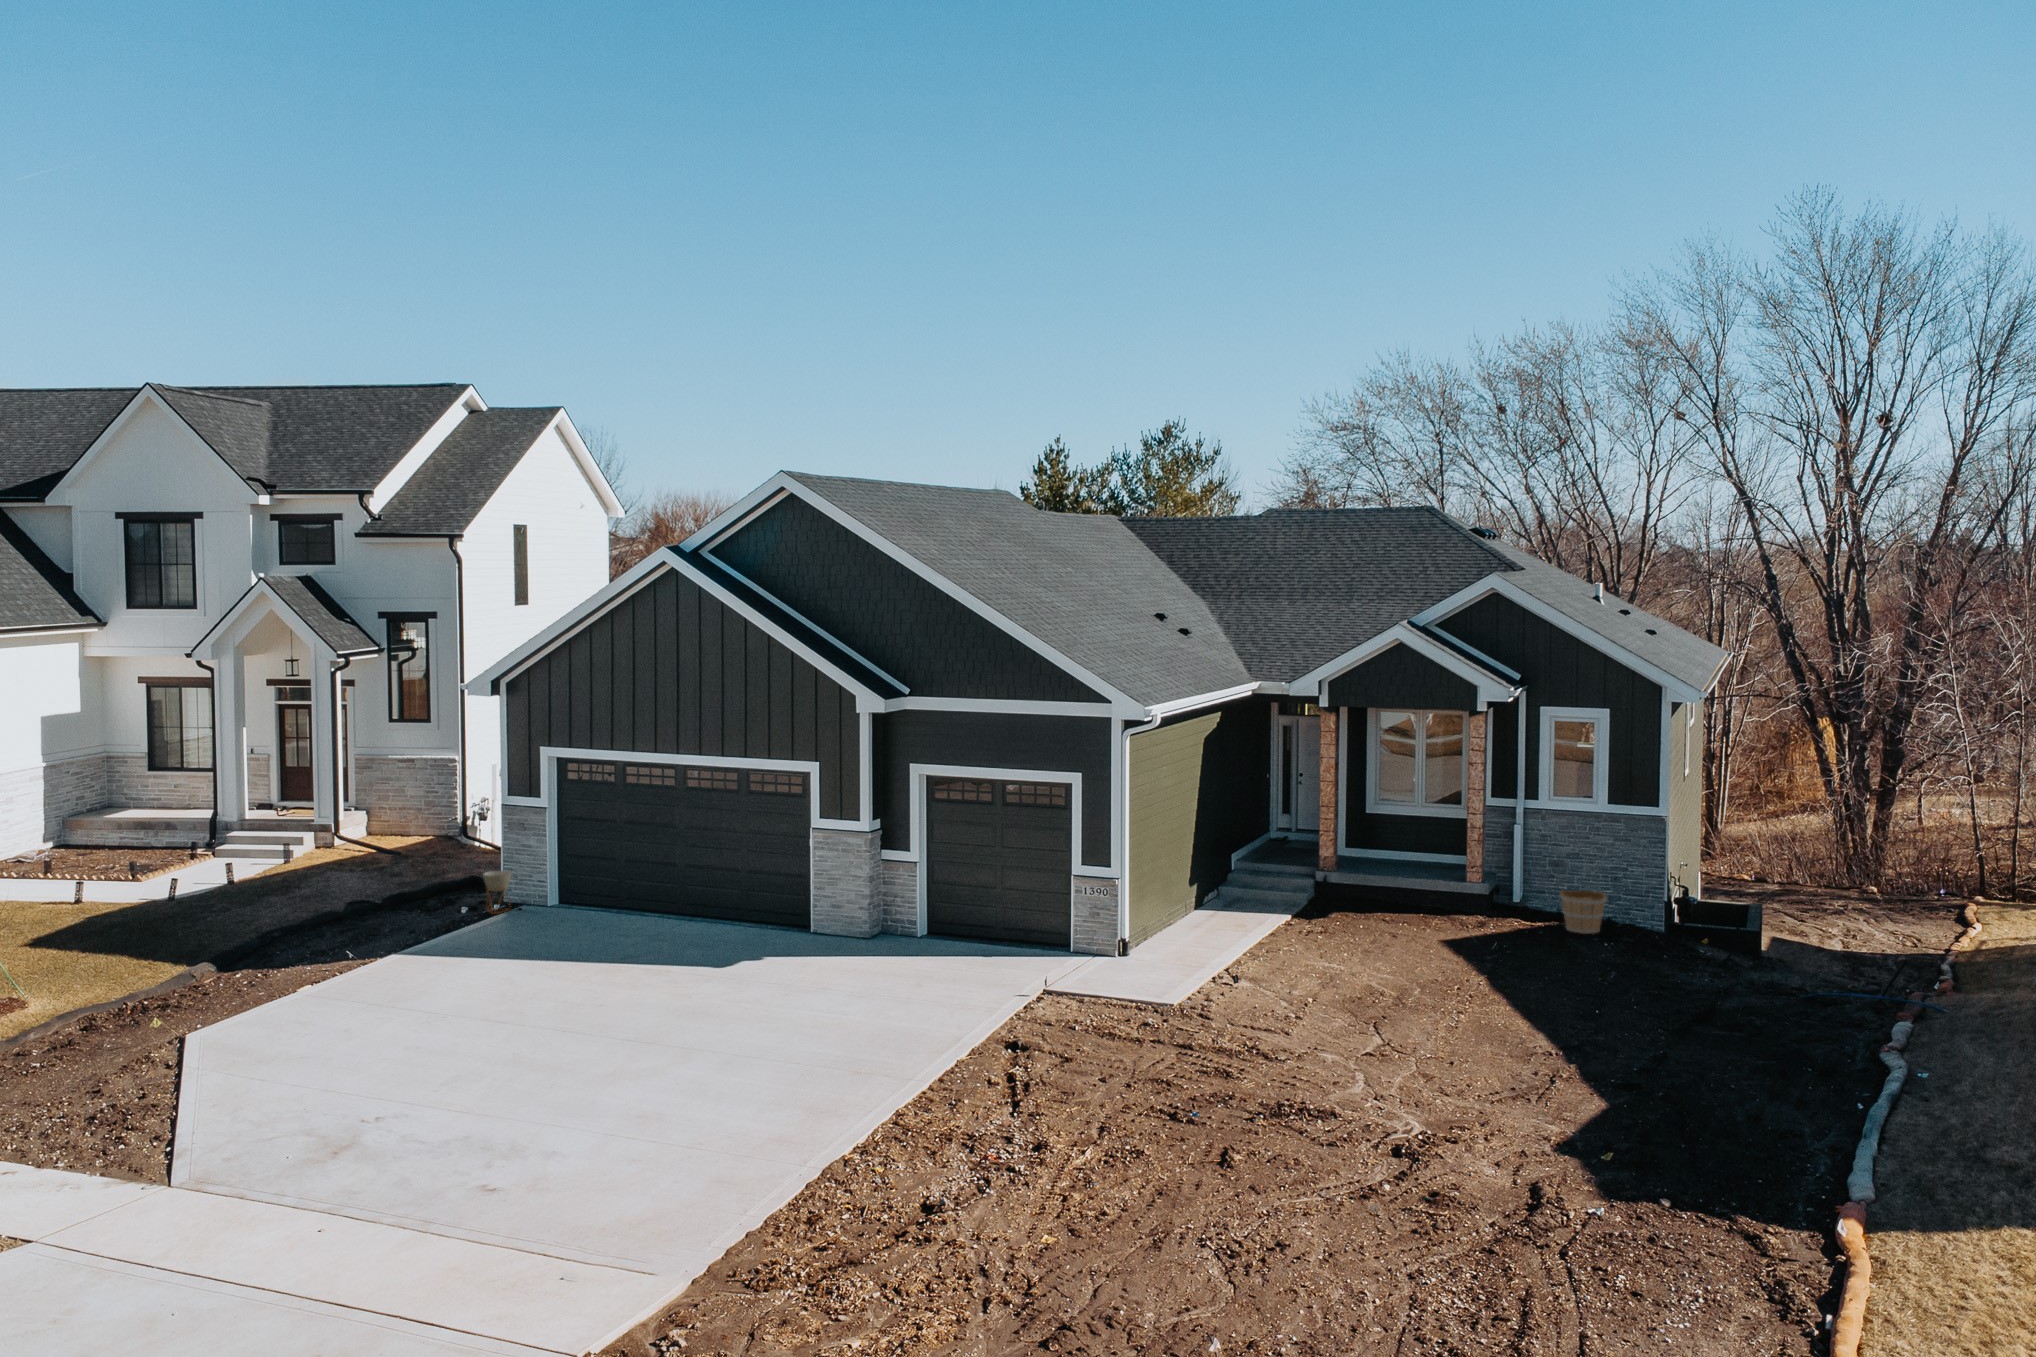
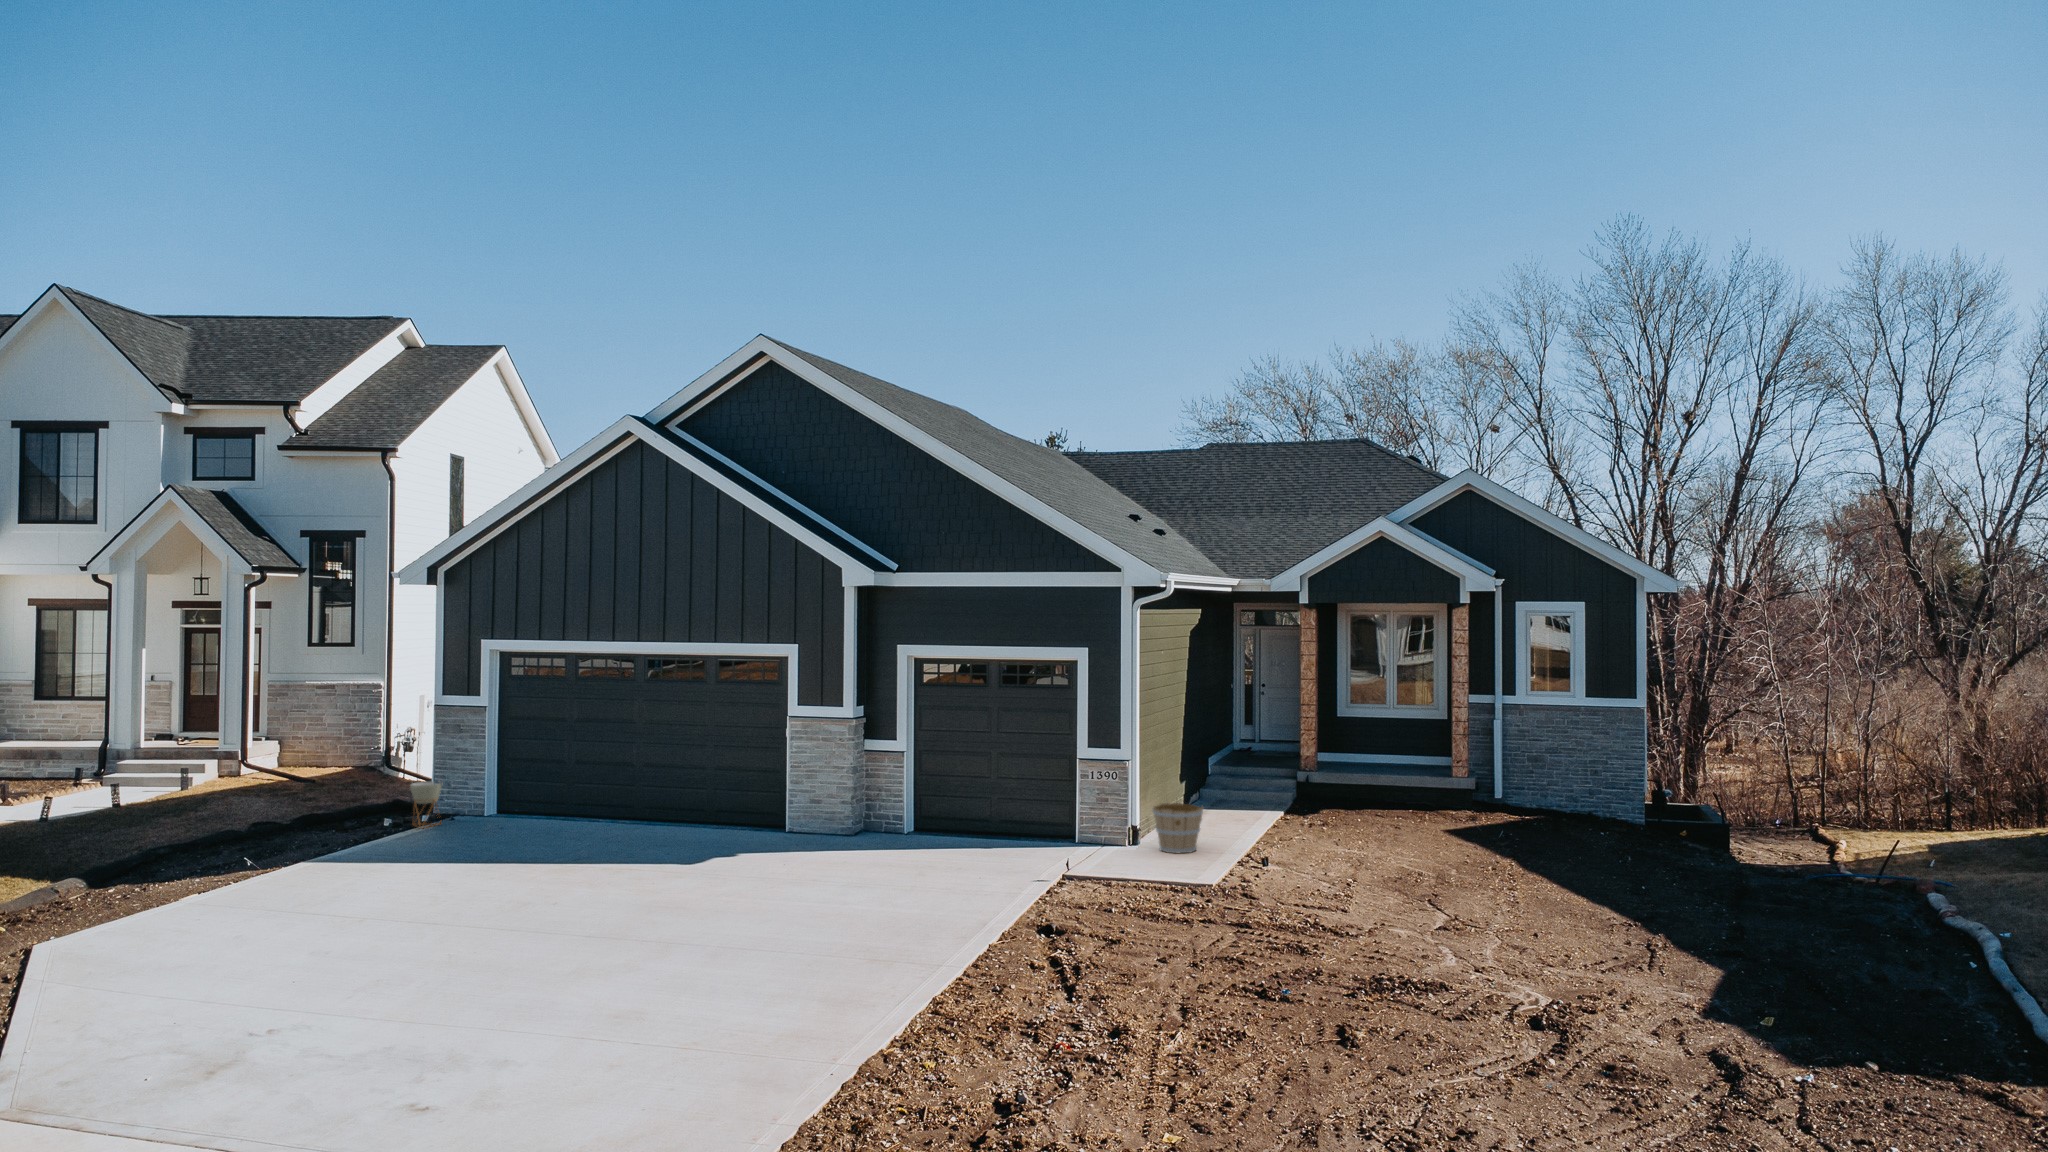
wooden bucket: present [1560,890,1607,934] -> present [1153,803,1204,853]

